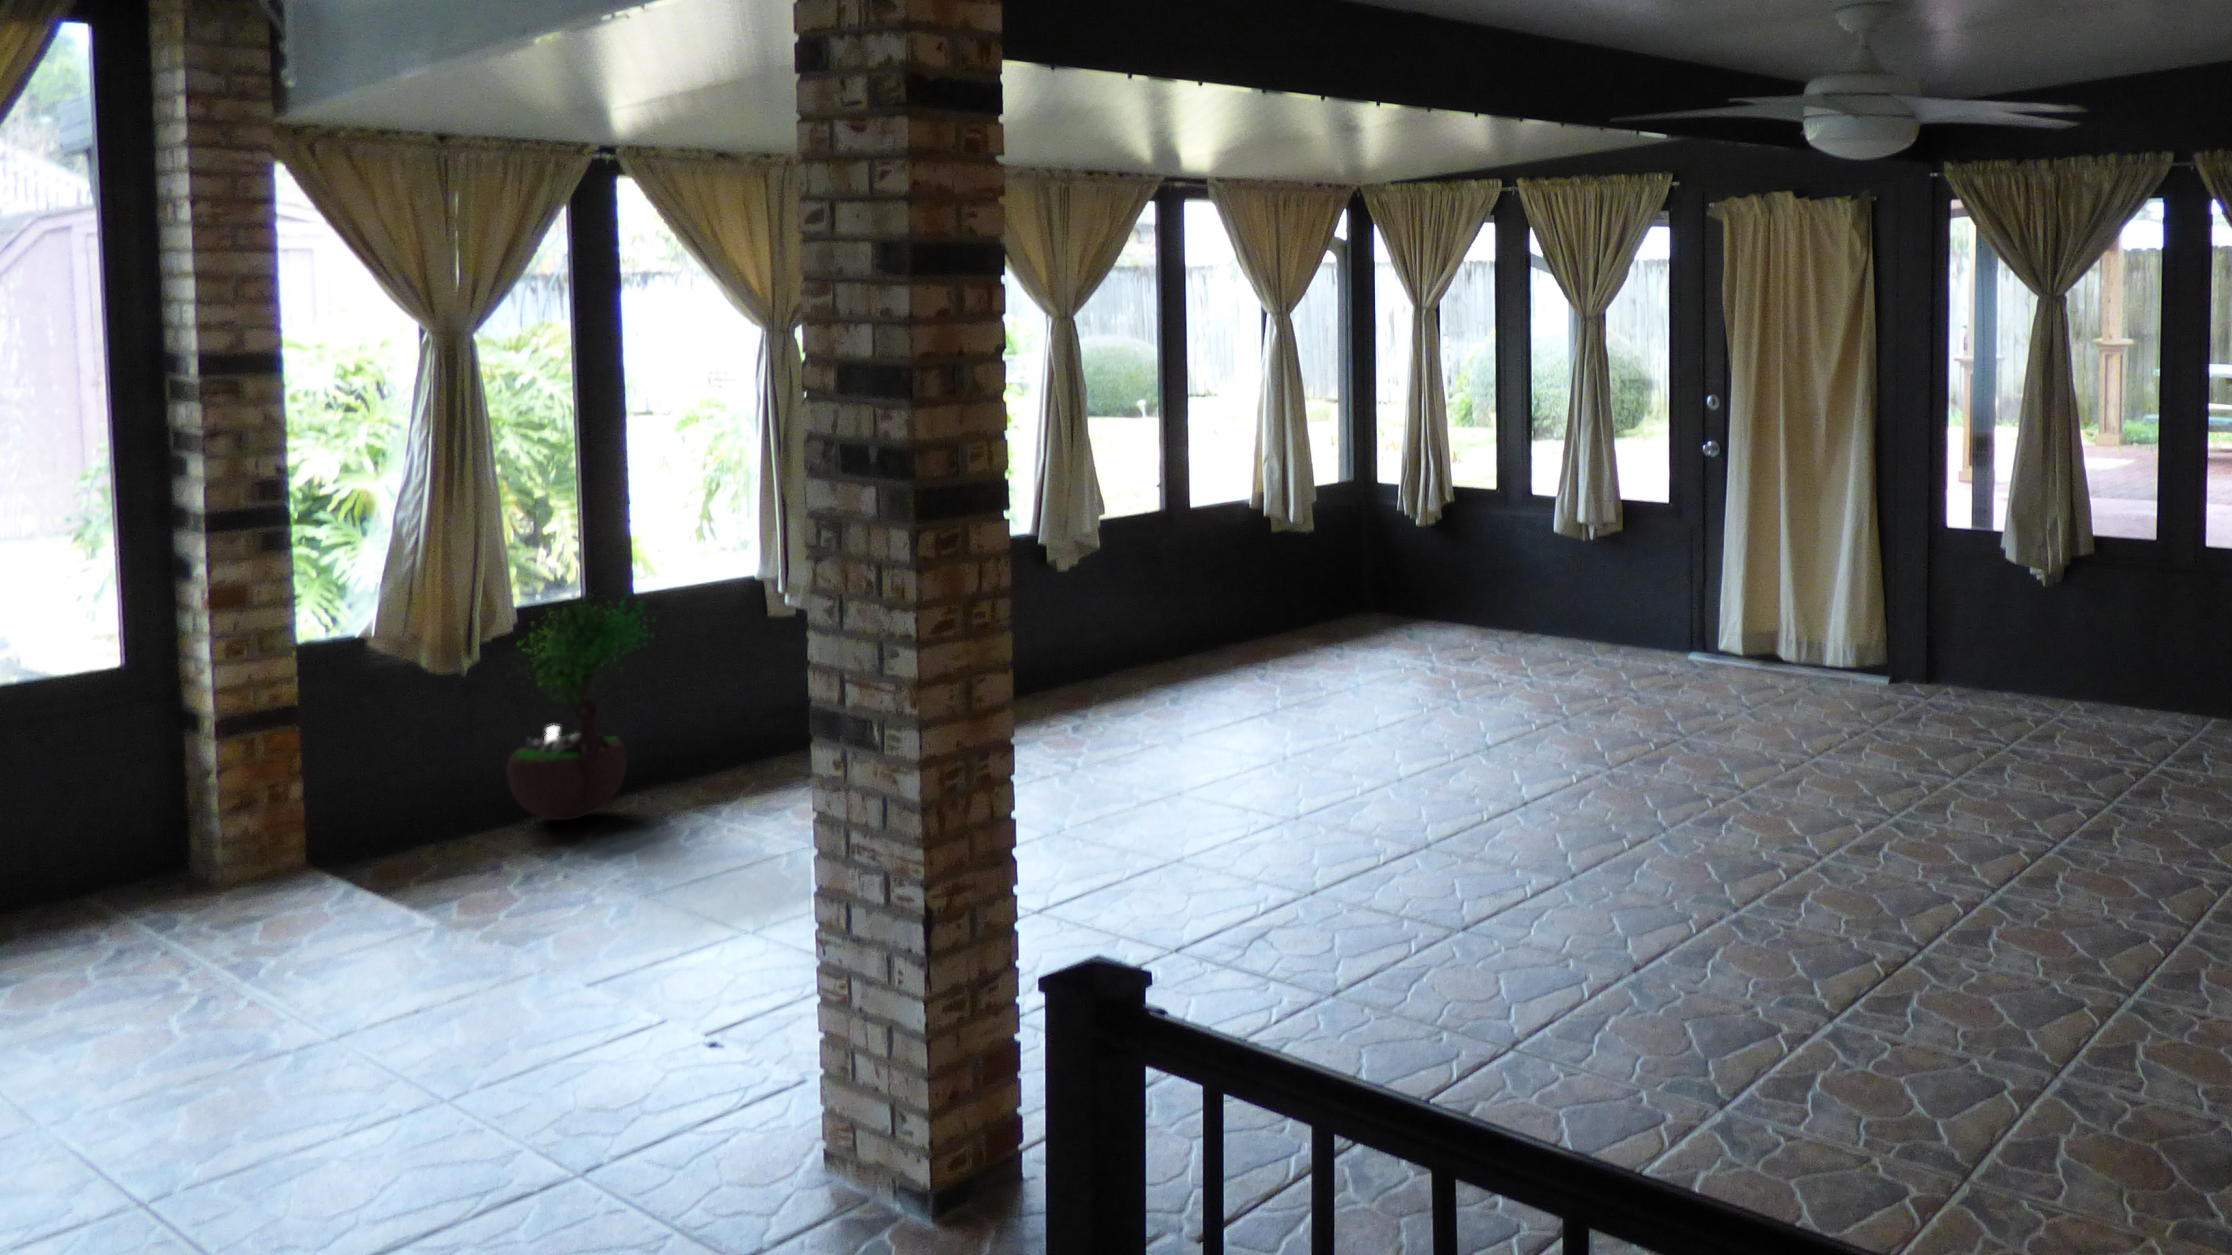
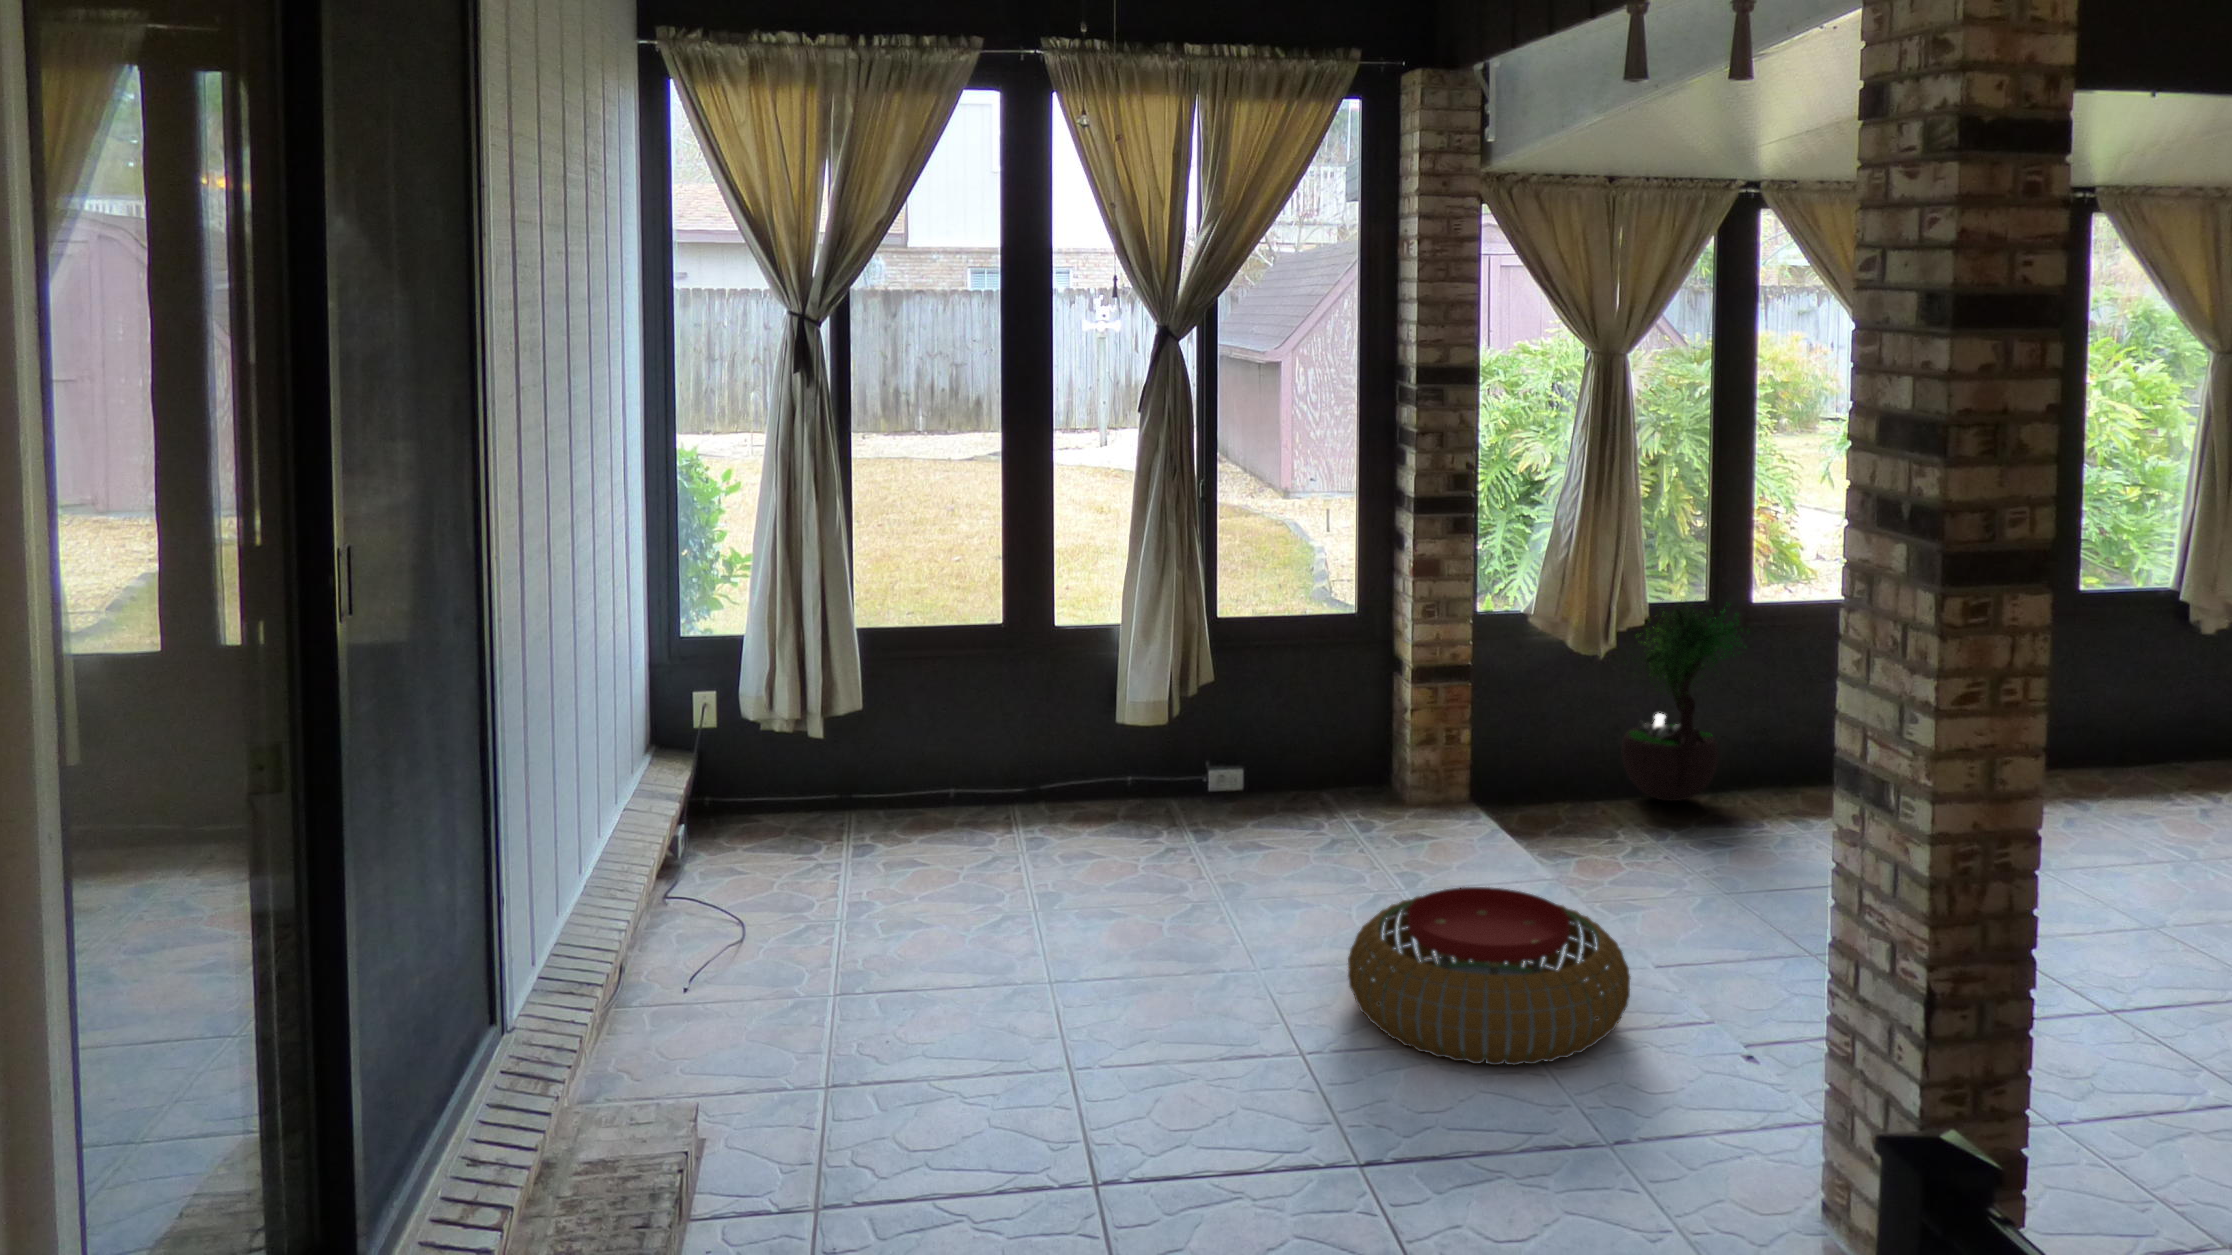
pouf: none [174,949,575,1173] -> present [1348,887,1631,1065]

